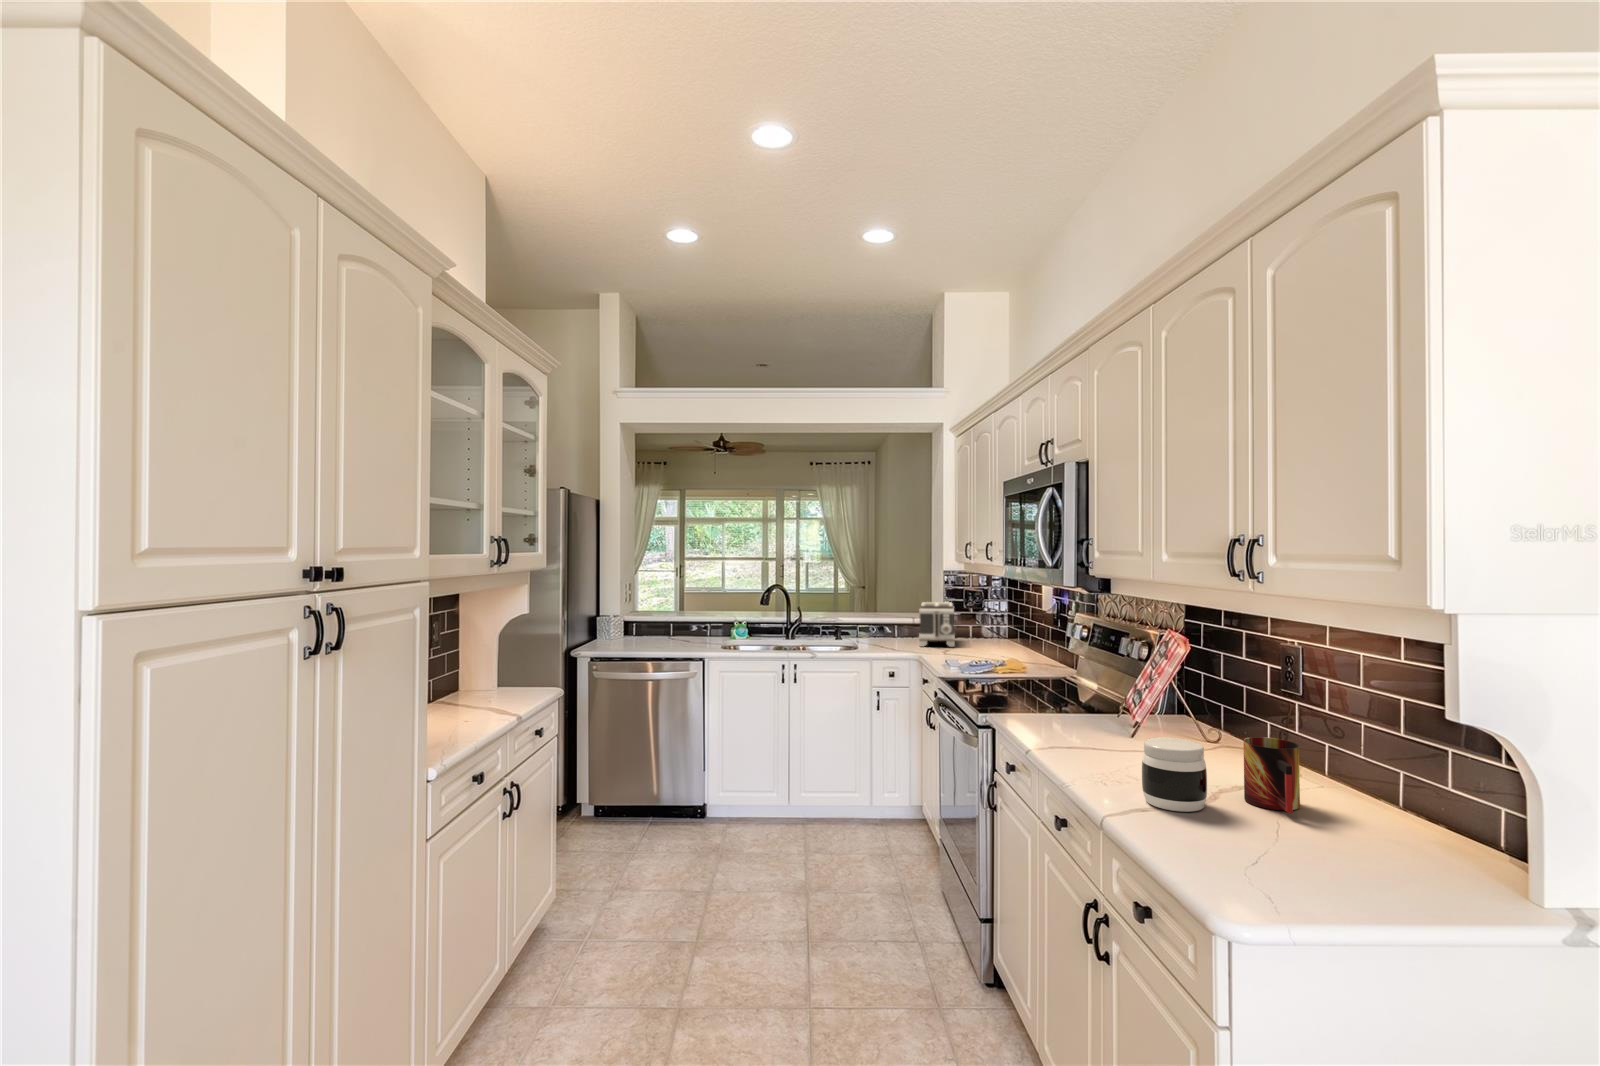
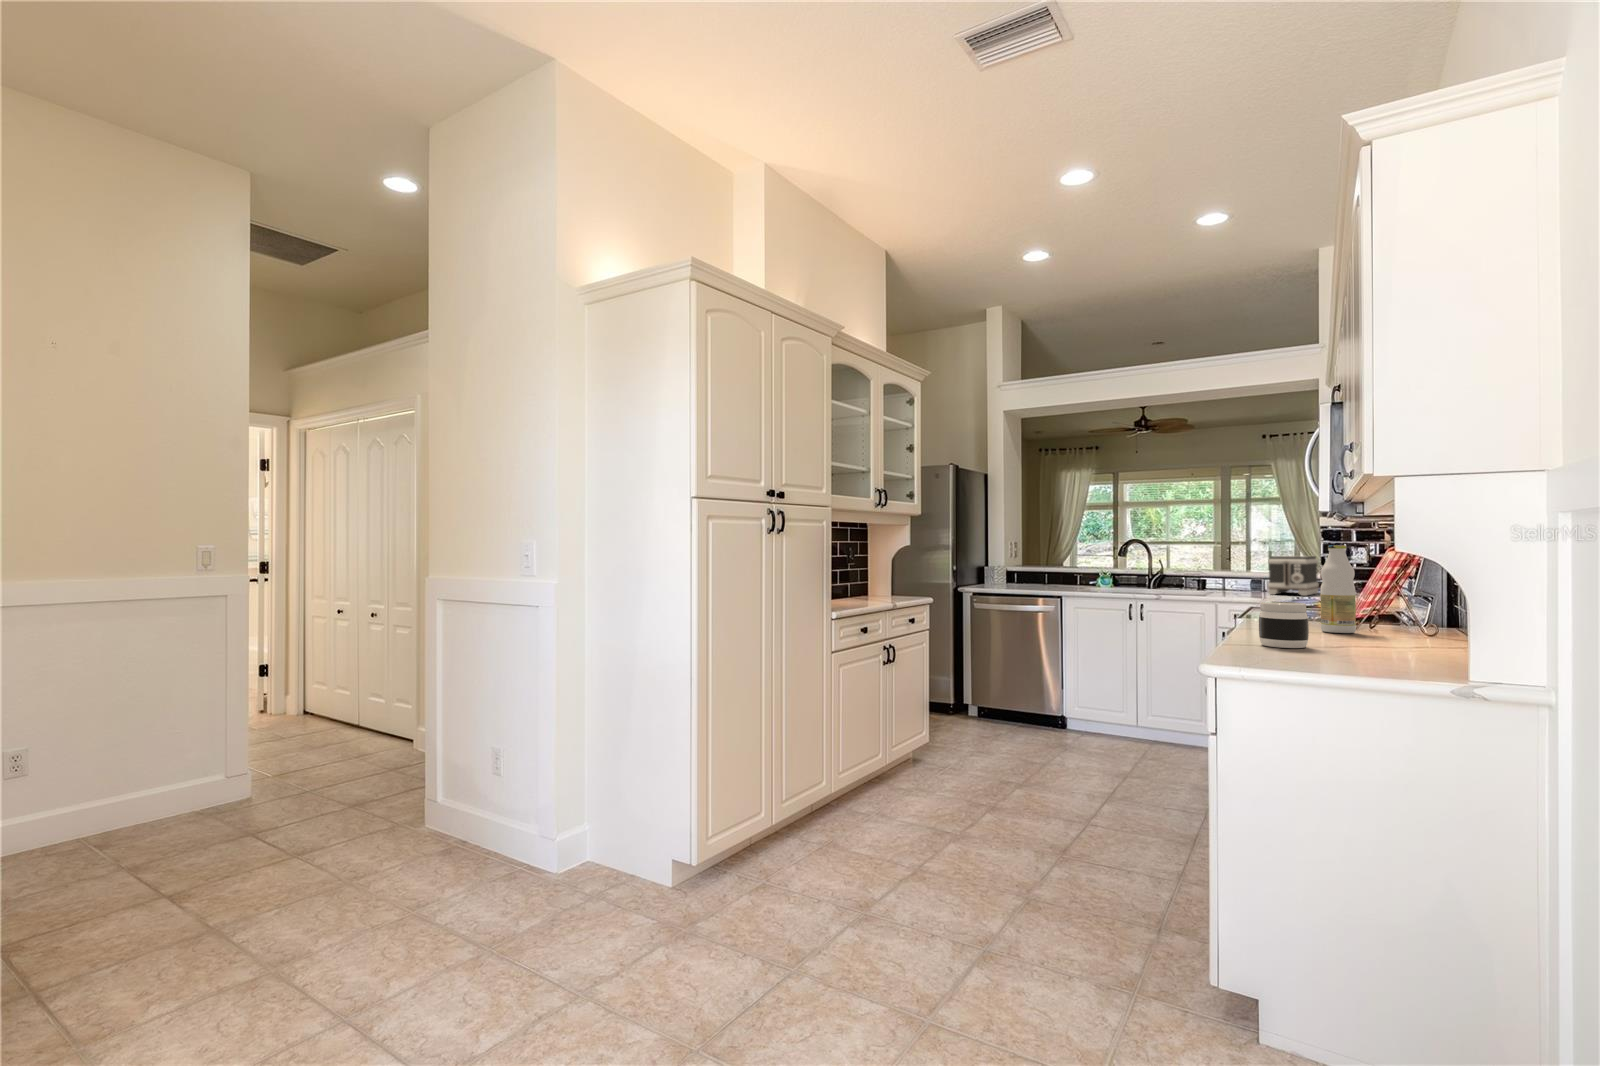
bottle: none [1117,635,1156,745] -> present [1320,545,1356,633]
mug: present [1243,737,1300,813] -> none [1349,605,1394,654]

